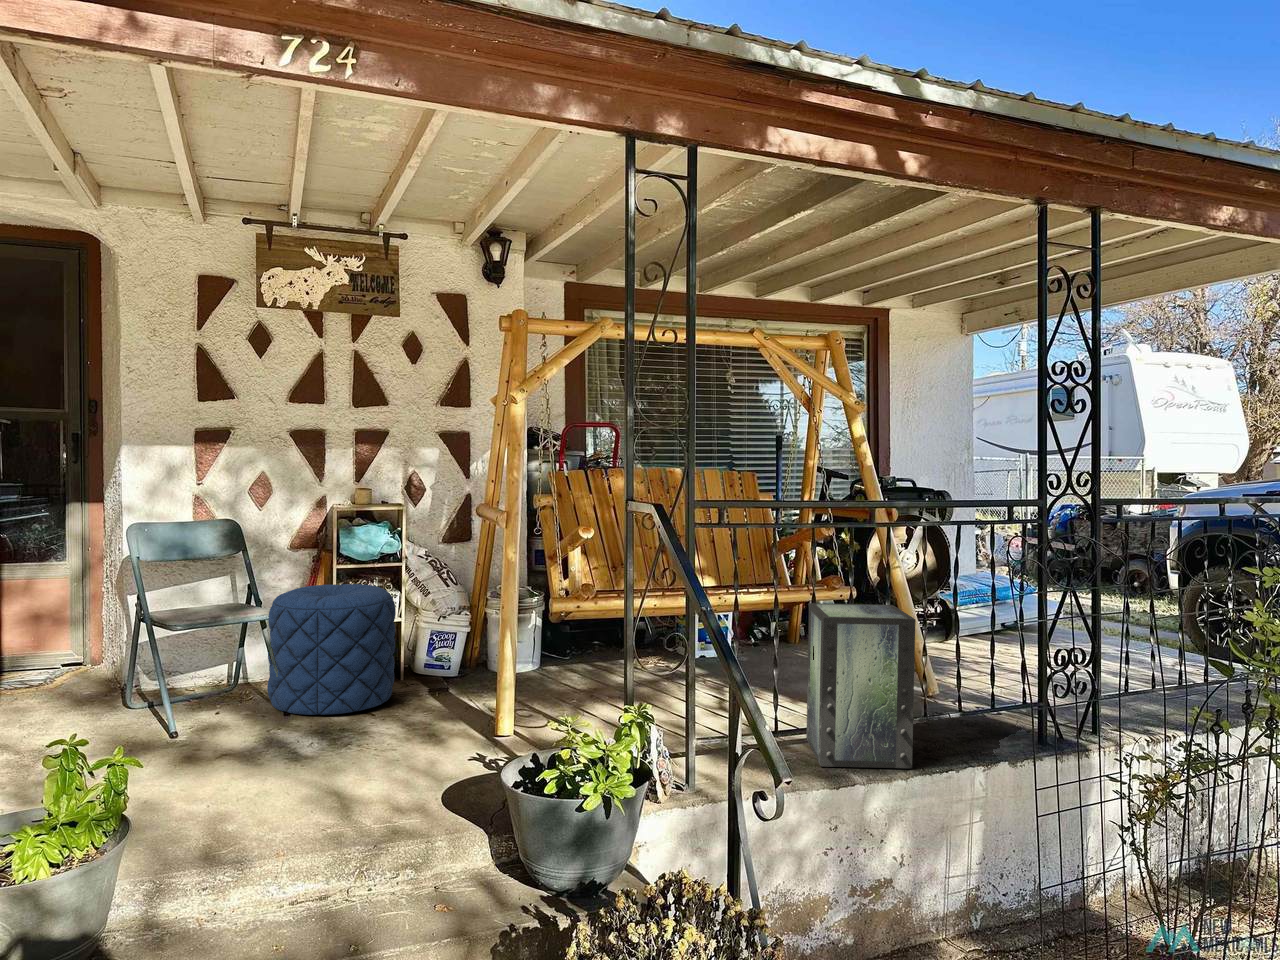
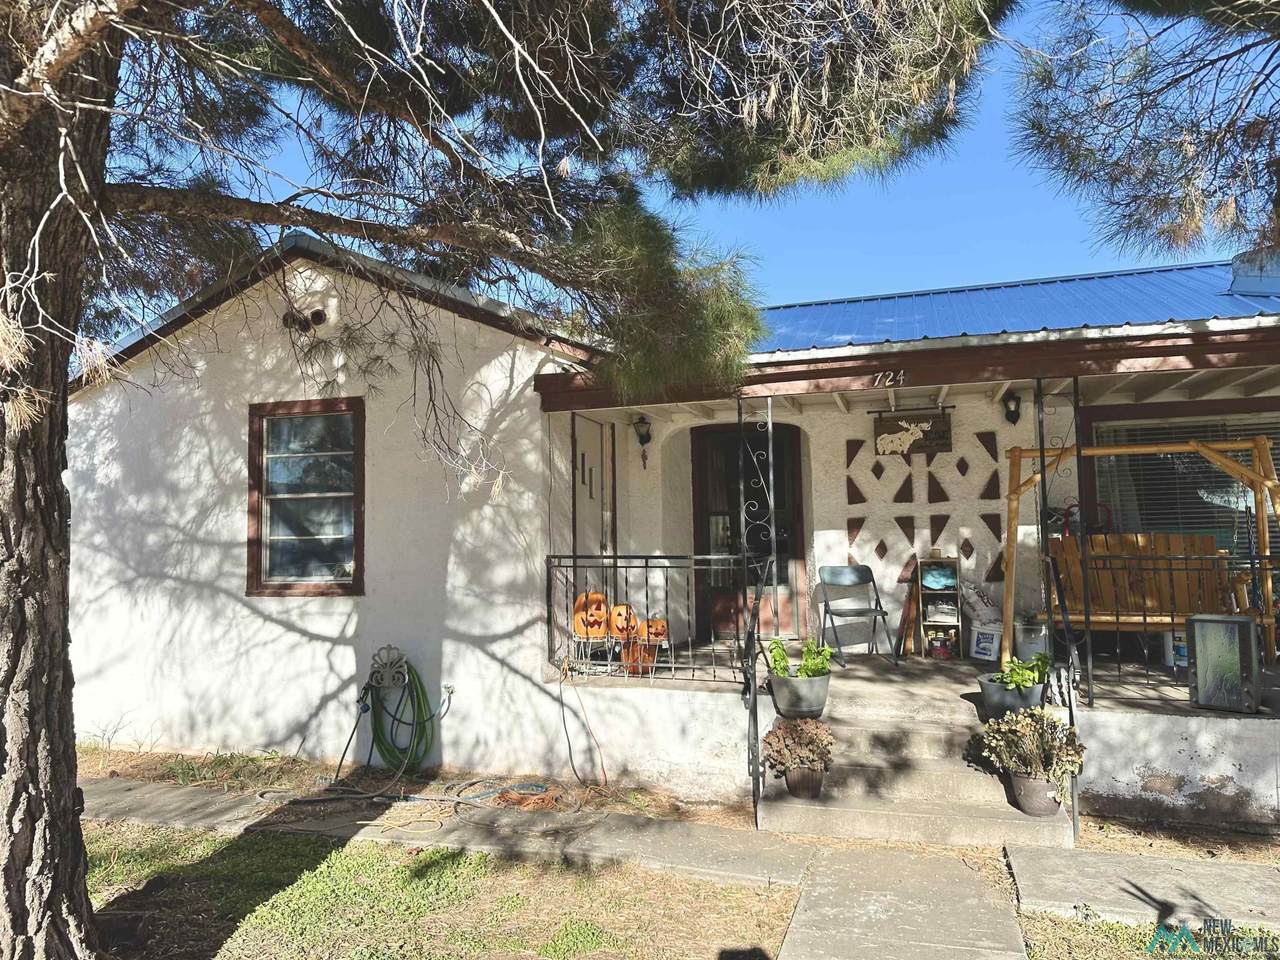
pouf: present [267,584,396,715] -> none [886,601,954,667]

